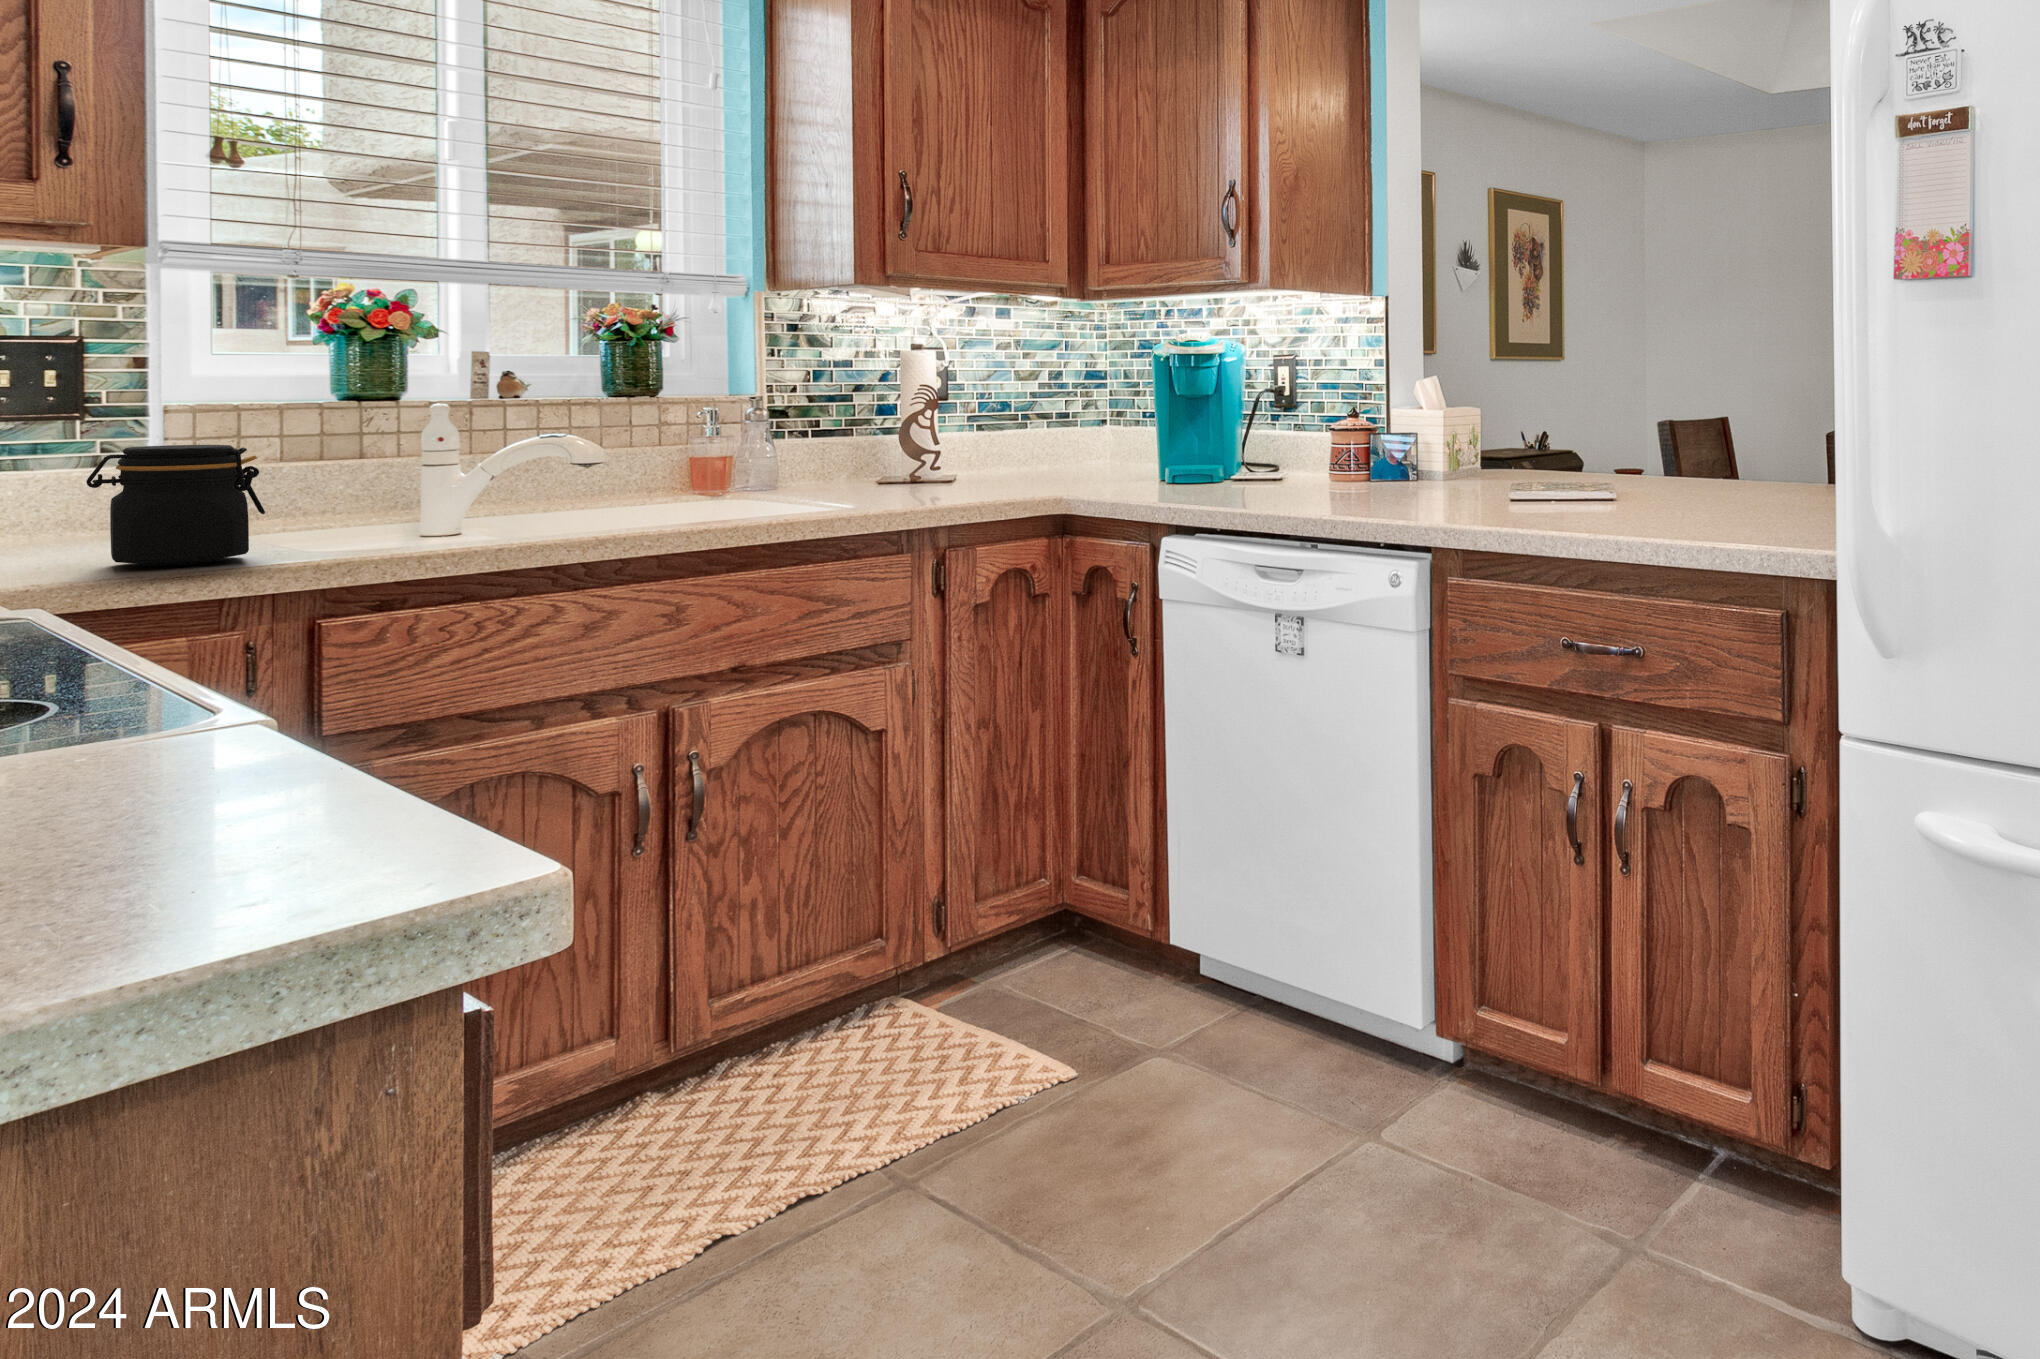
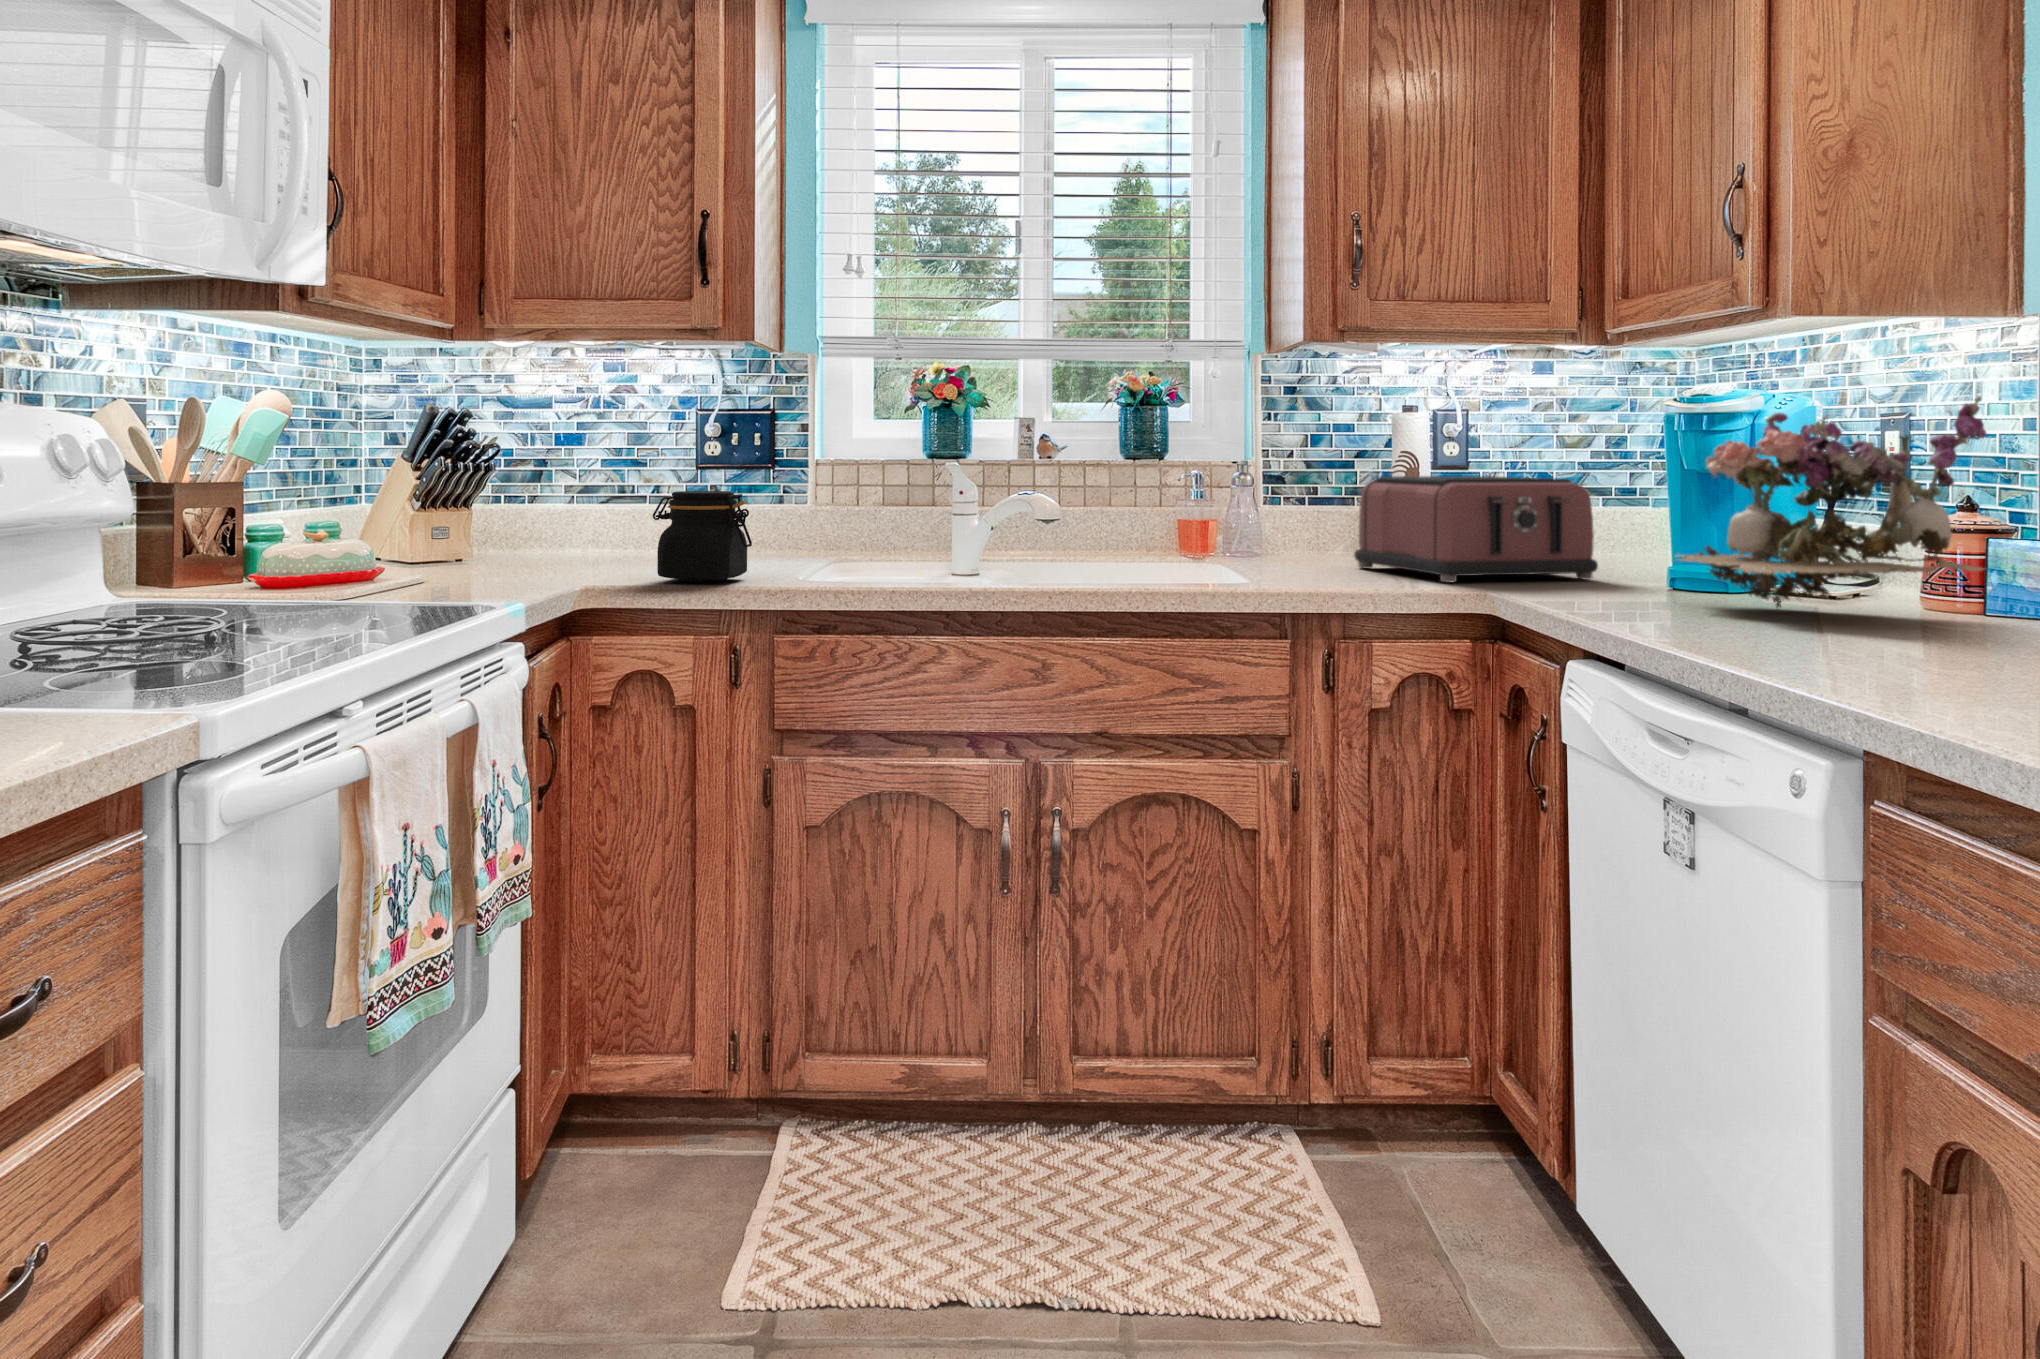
flower arrangement: none [1196,352,1387,495] -> present [1675,397,1986,608]
toaster: none [894,407,1105,496] -> present [1354,476,1598,582]

